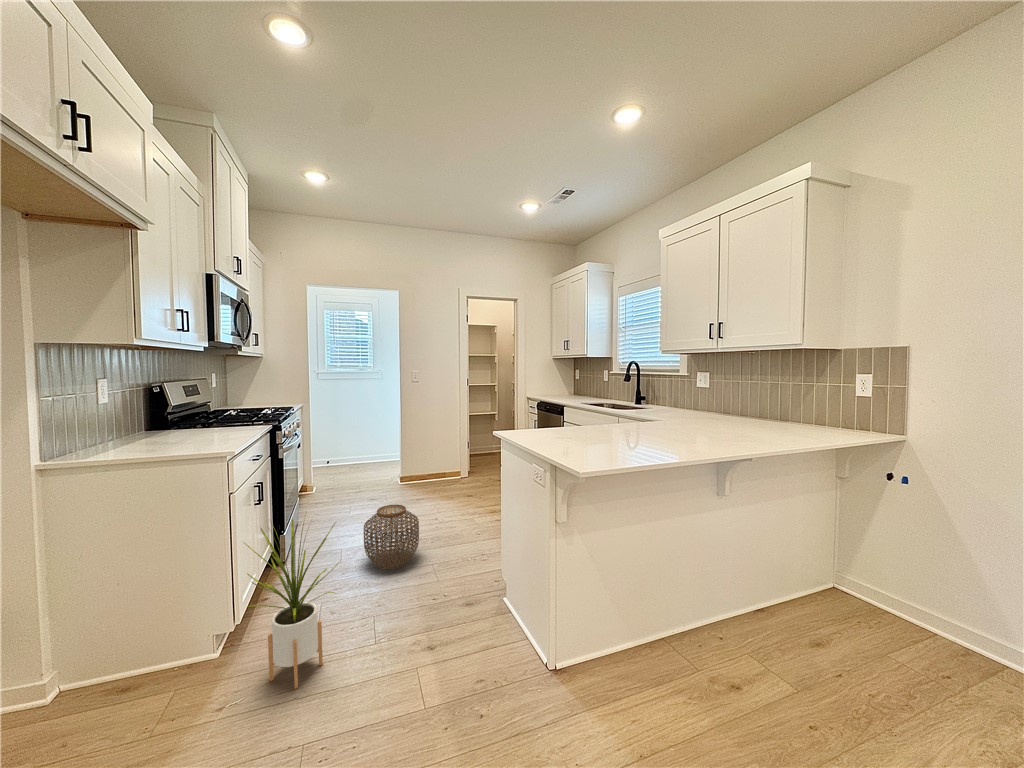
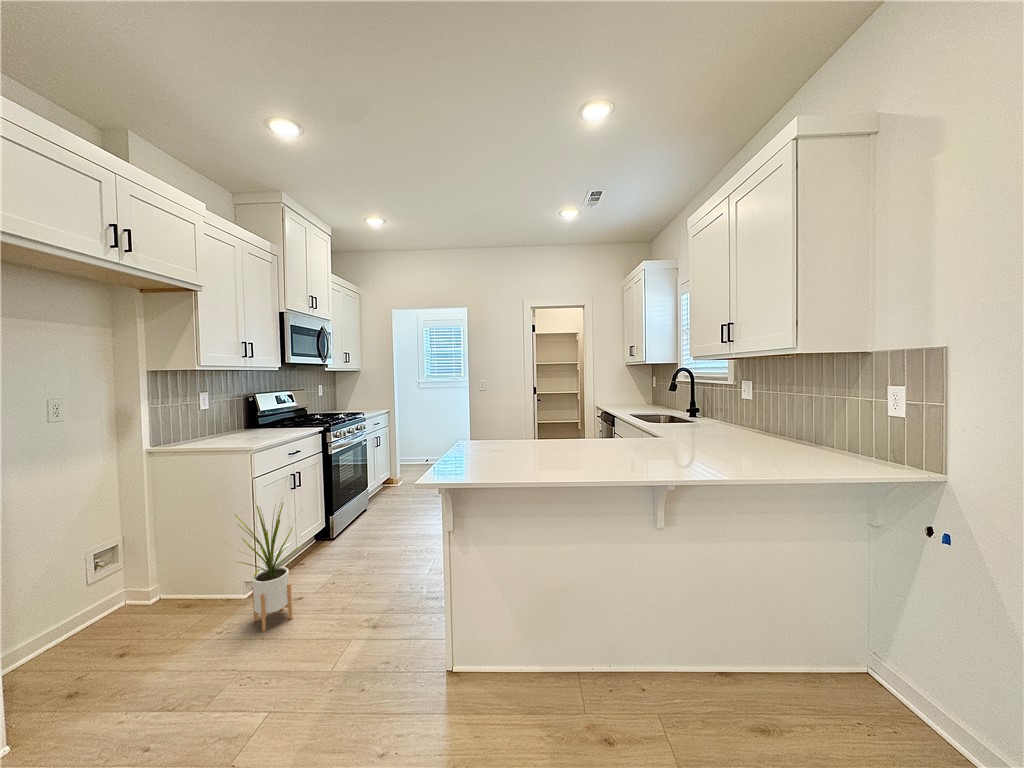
woven basket: present [364,504,419,569] -> none [377,500,425,556]

